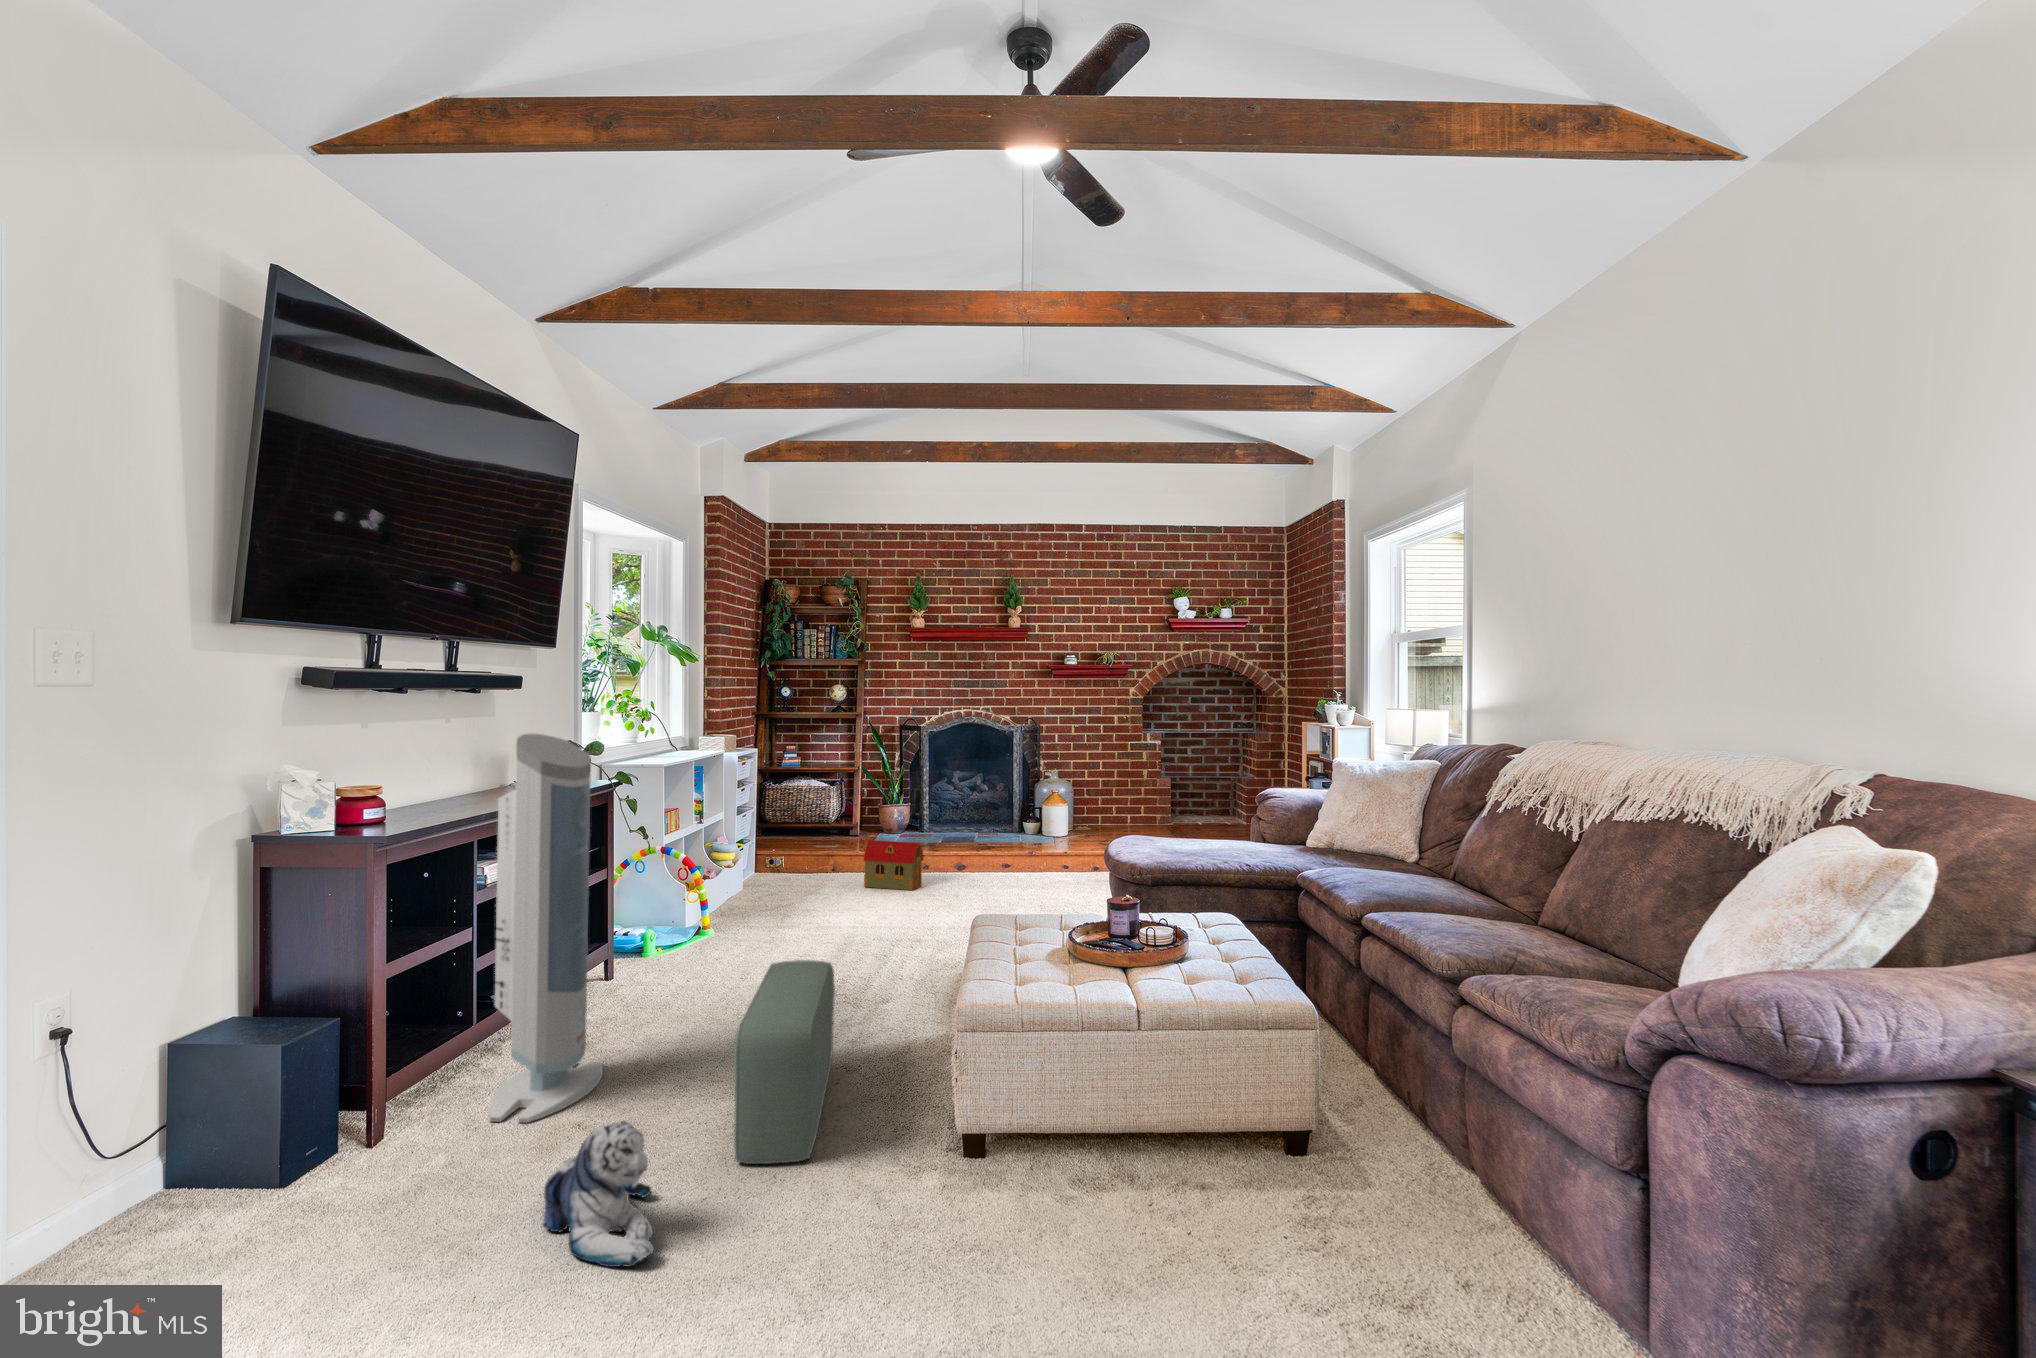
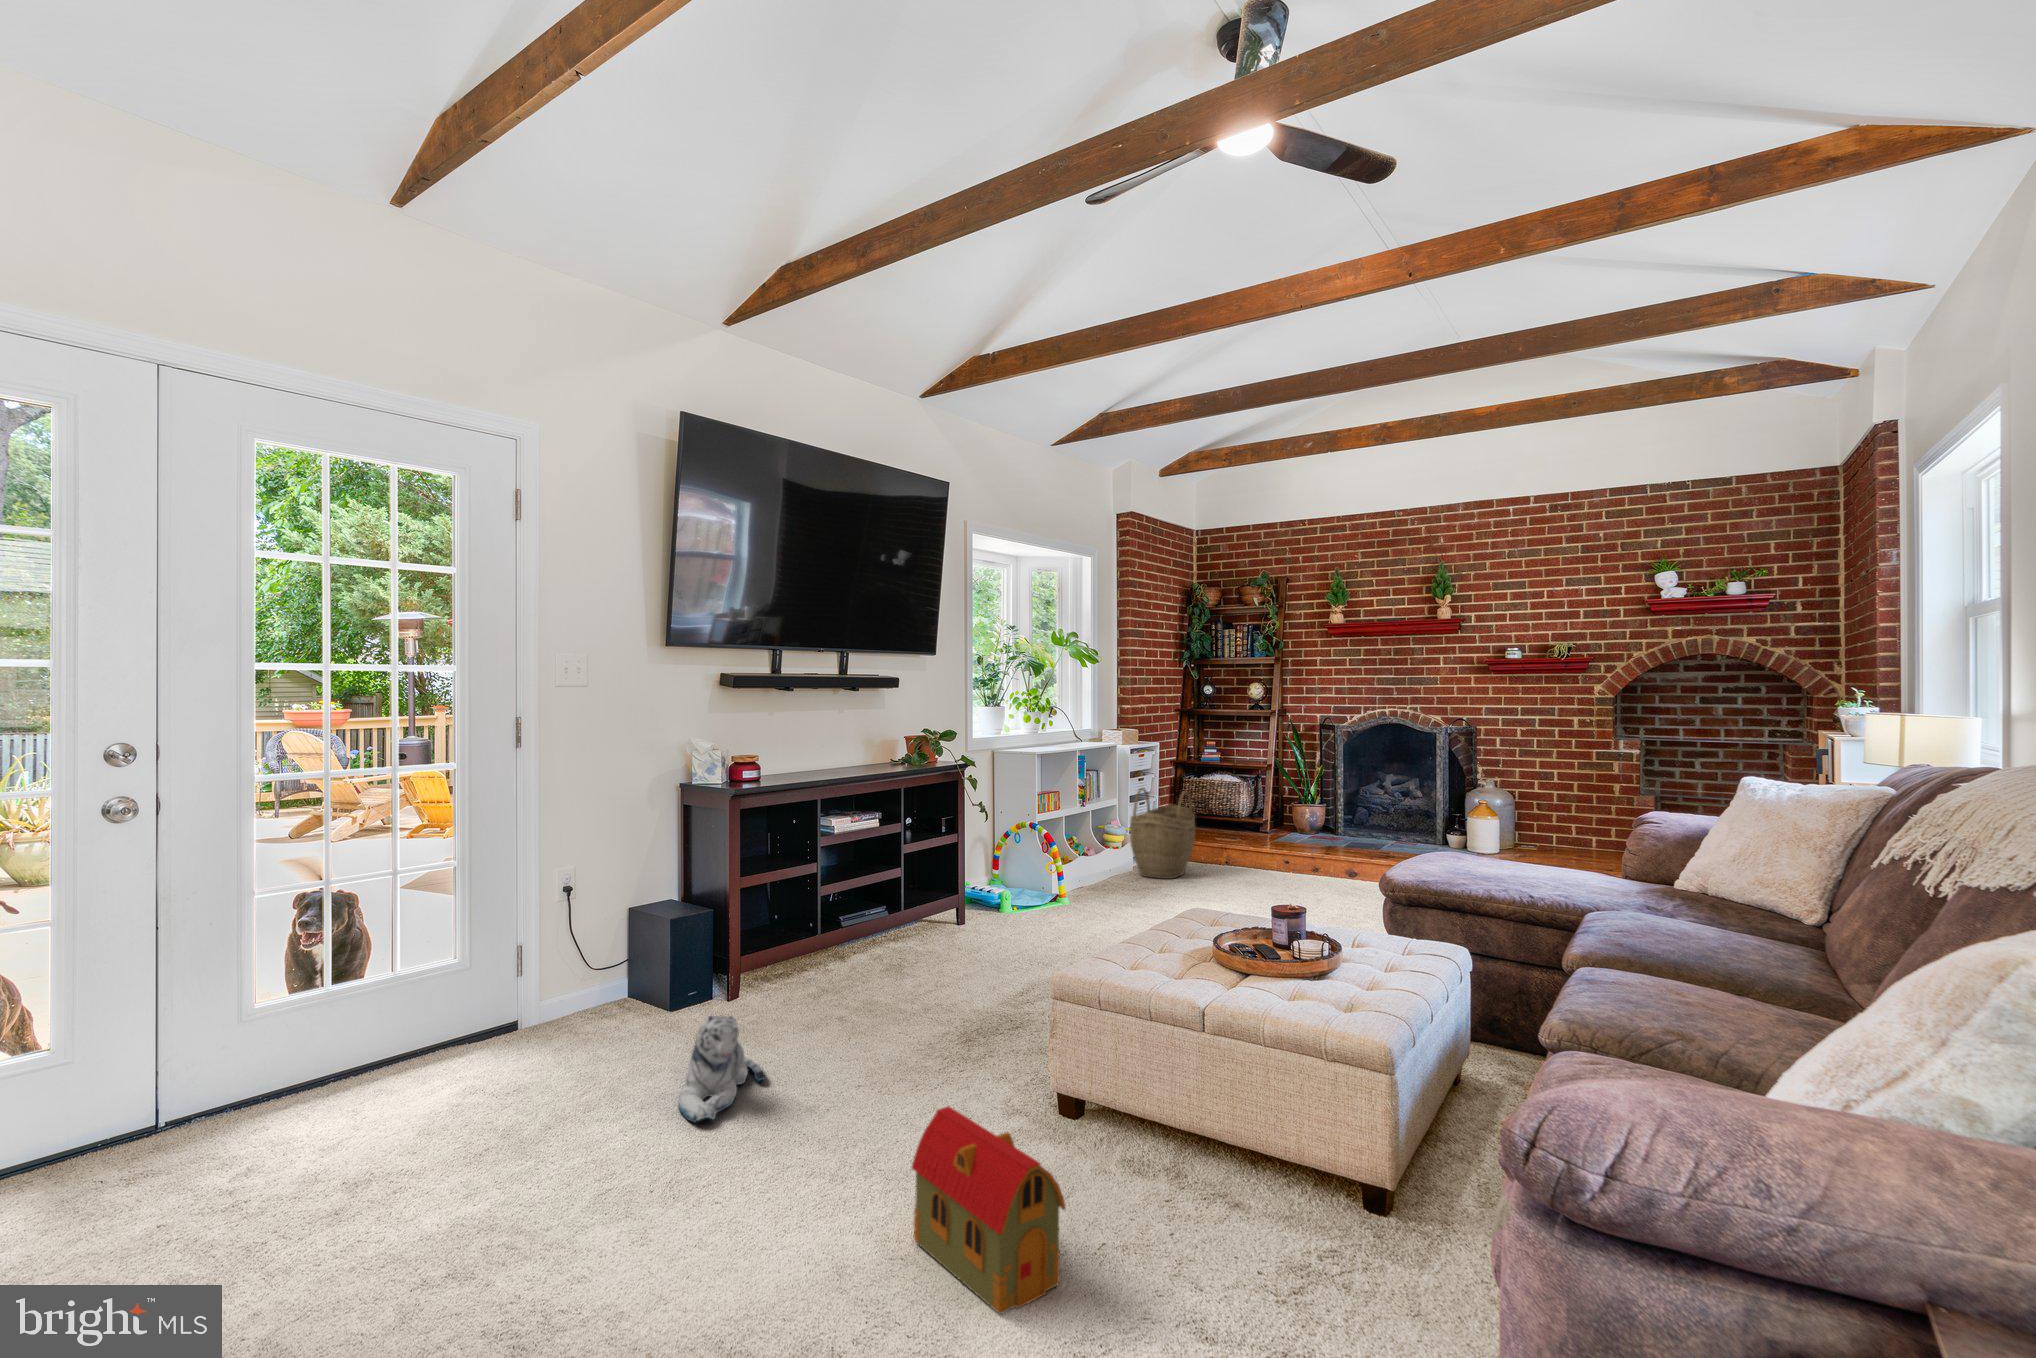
air purifier: present [489,734,603,1123] -> none [749,719,856,1014]
woven basket: none [749,799,813,894] -> present [1130,788,1195,879]
toy house: present [863,840,923,890] -> present [912,1106,1066,1314]
pouf: present [734,960,835,1164] -> none [840,923,1005,1089]

